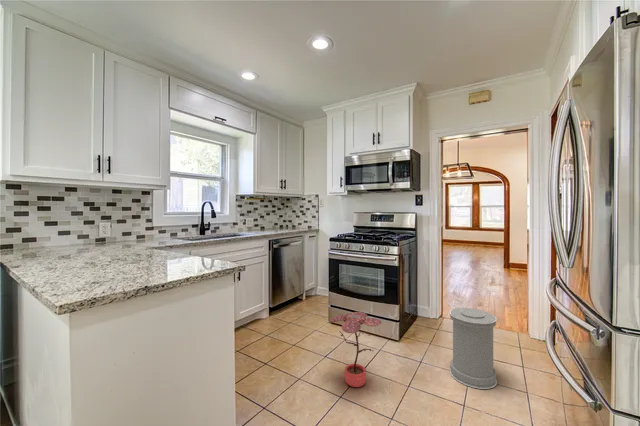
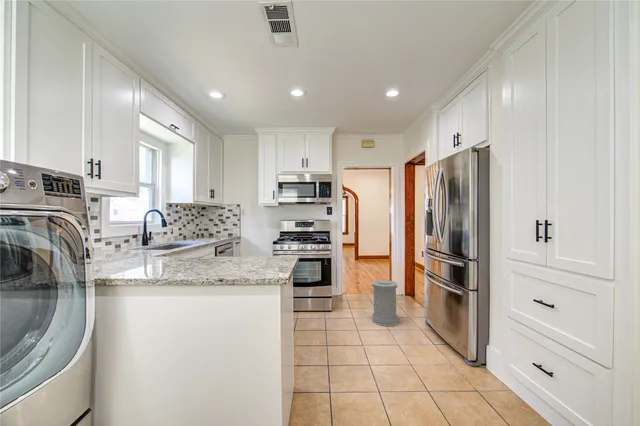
potted plant: present [330,312,381,387] -> none [311,293,346,345]

